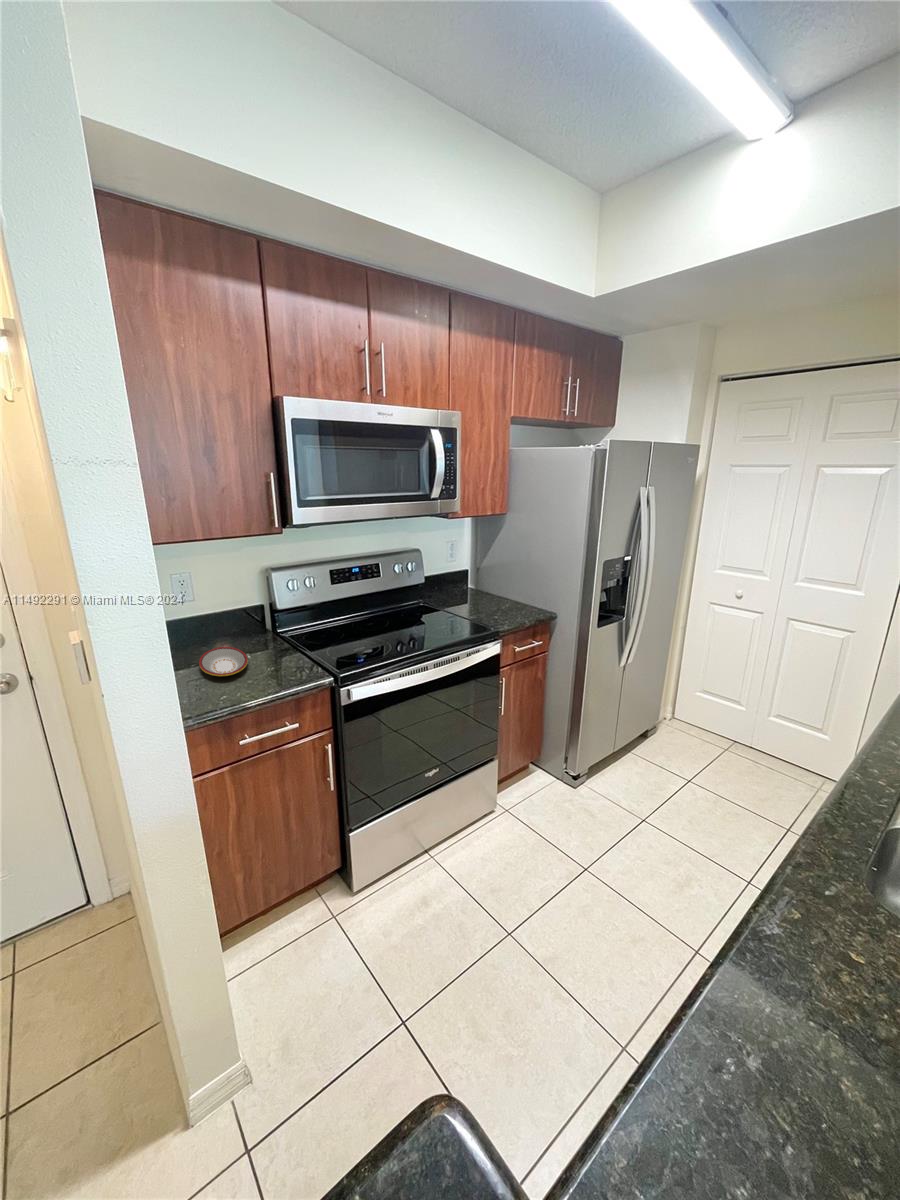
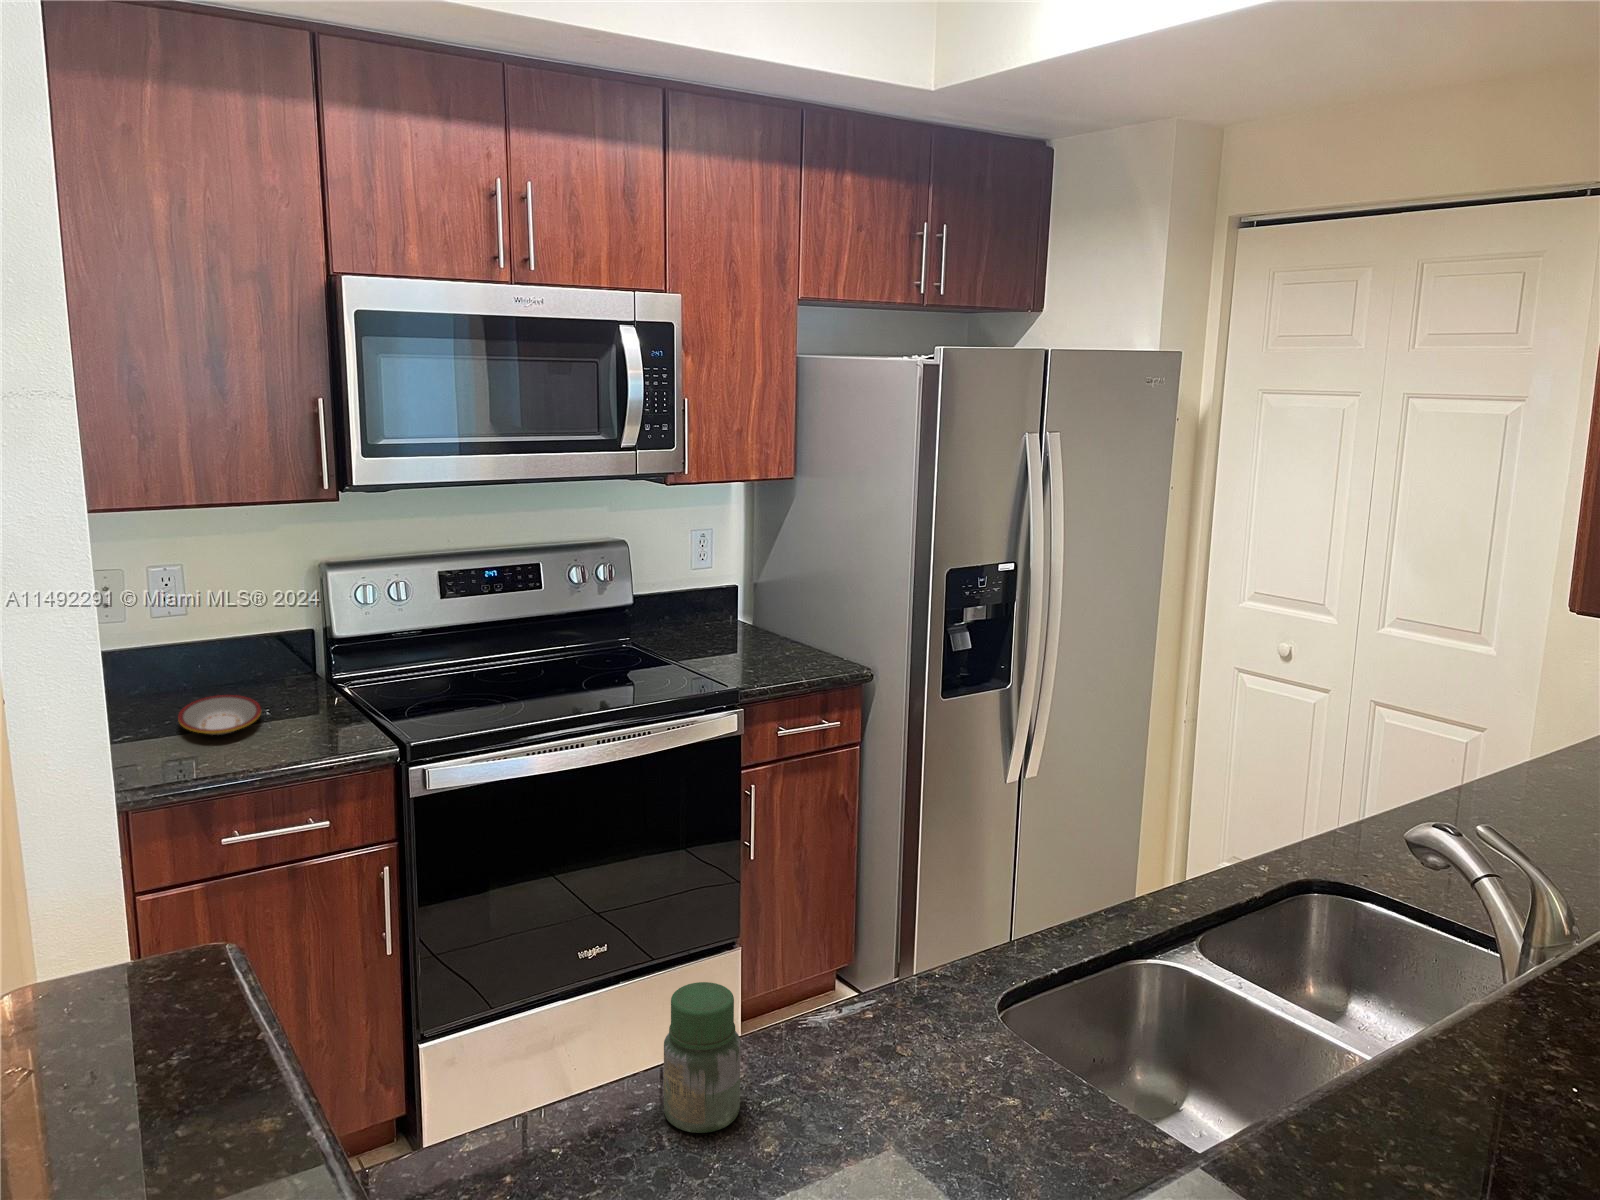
jar: none [750,959,842,1104] -> present [664,982,740,1133]

